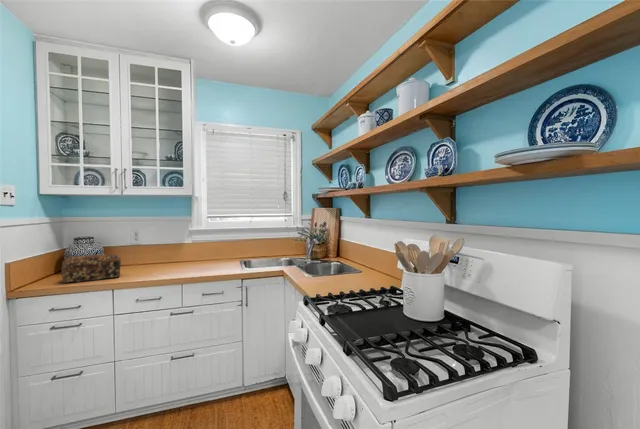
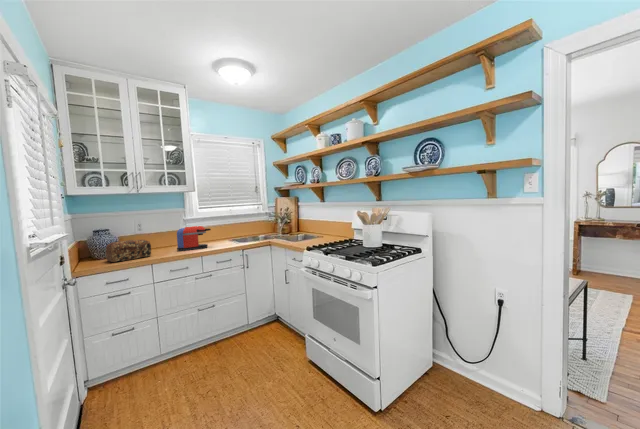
coffee maker: none [161,241,207,272] -> present [177,226,211,251]

